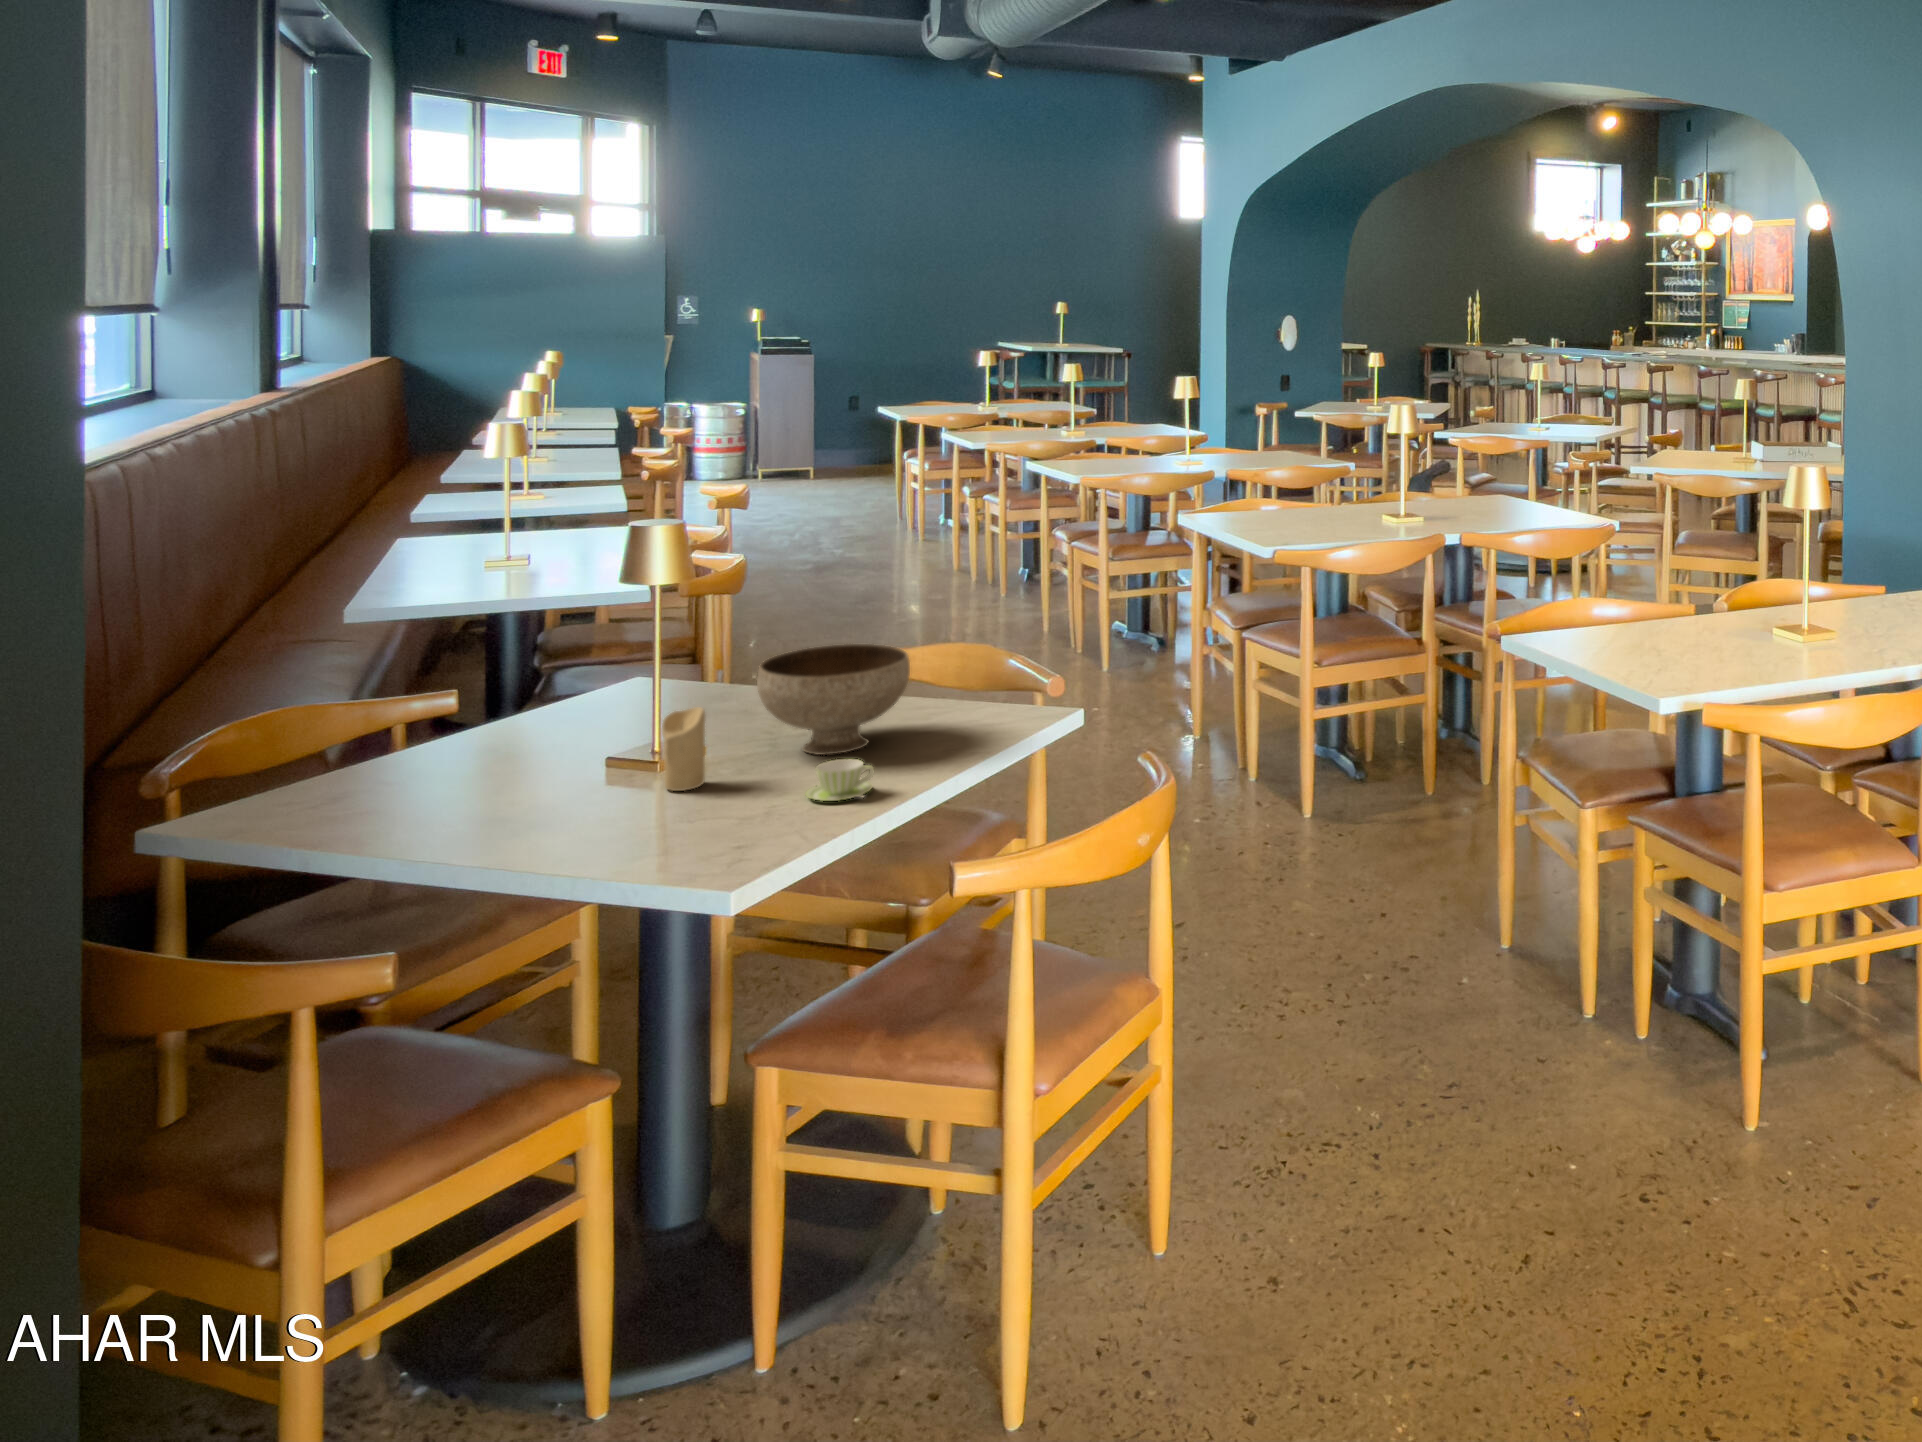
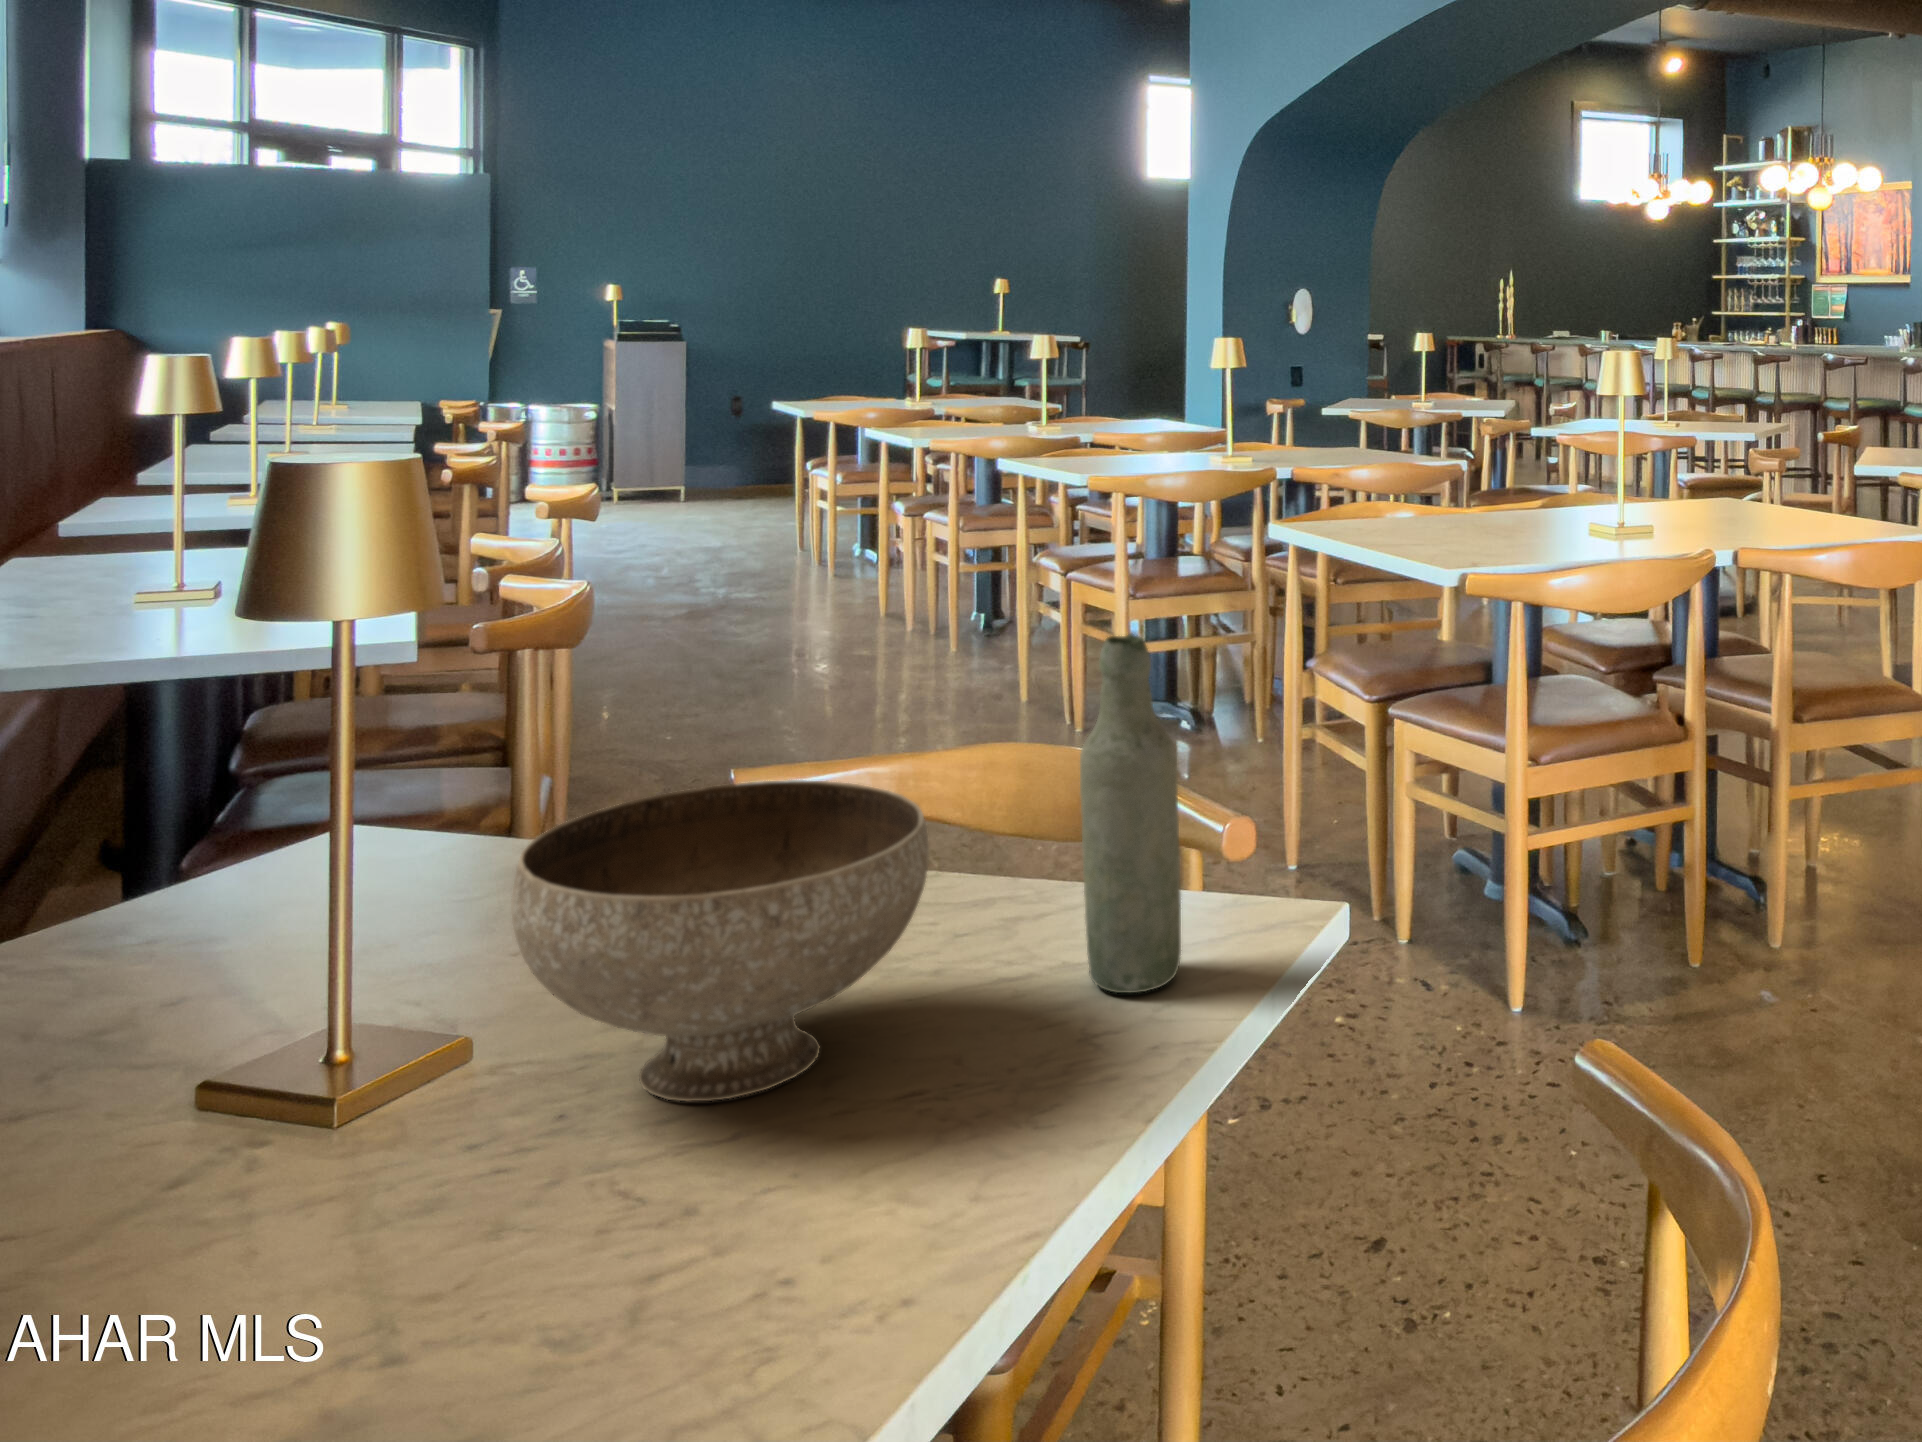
bottle: none [973,586,1015,728] -> present [1080,634,1181,993]
candle: present [662,707,705,791] -> none [183,1003,331,1283]
cup: present [806,759,874,801] -> none [637,1165,856,1336]

